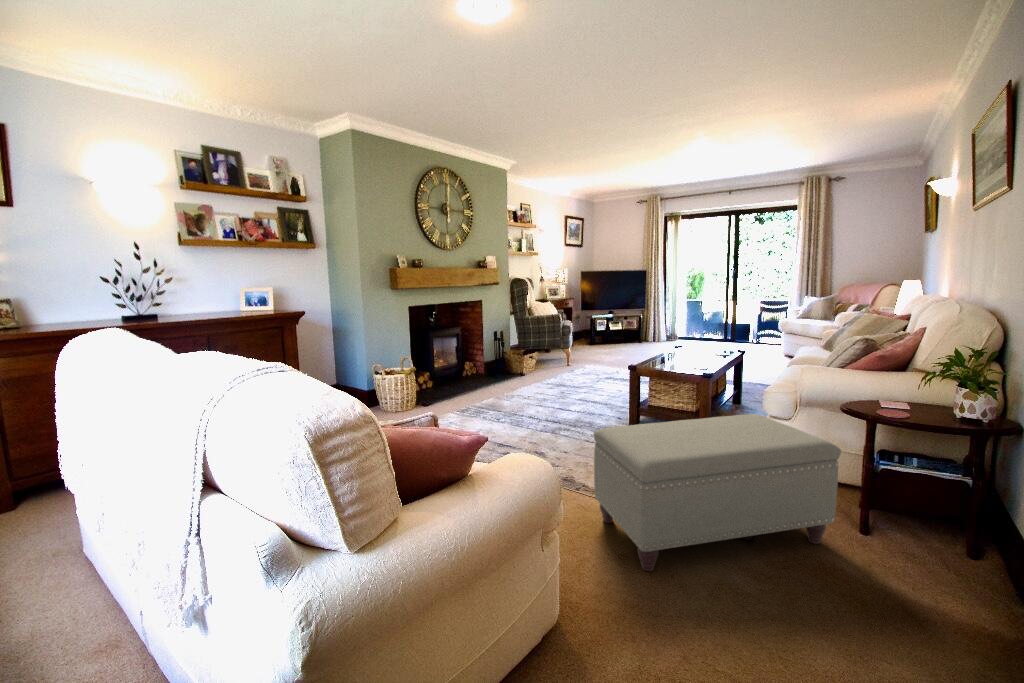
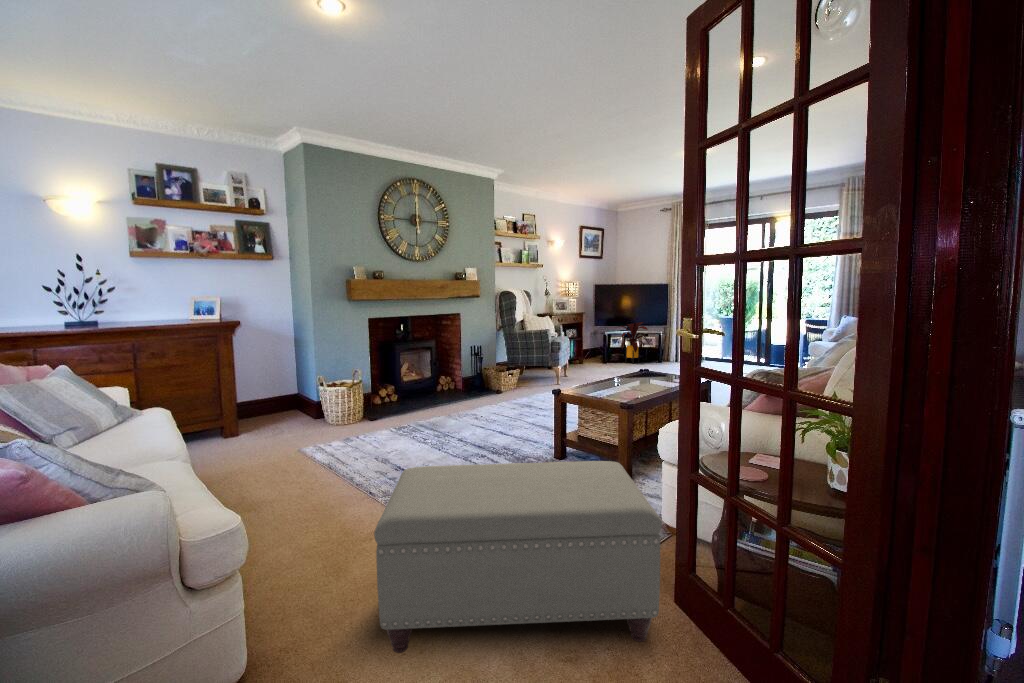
house plant: none [602,306,638,345] -> present [619,322,649,364]

